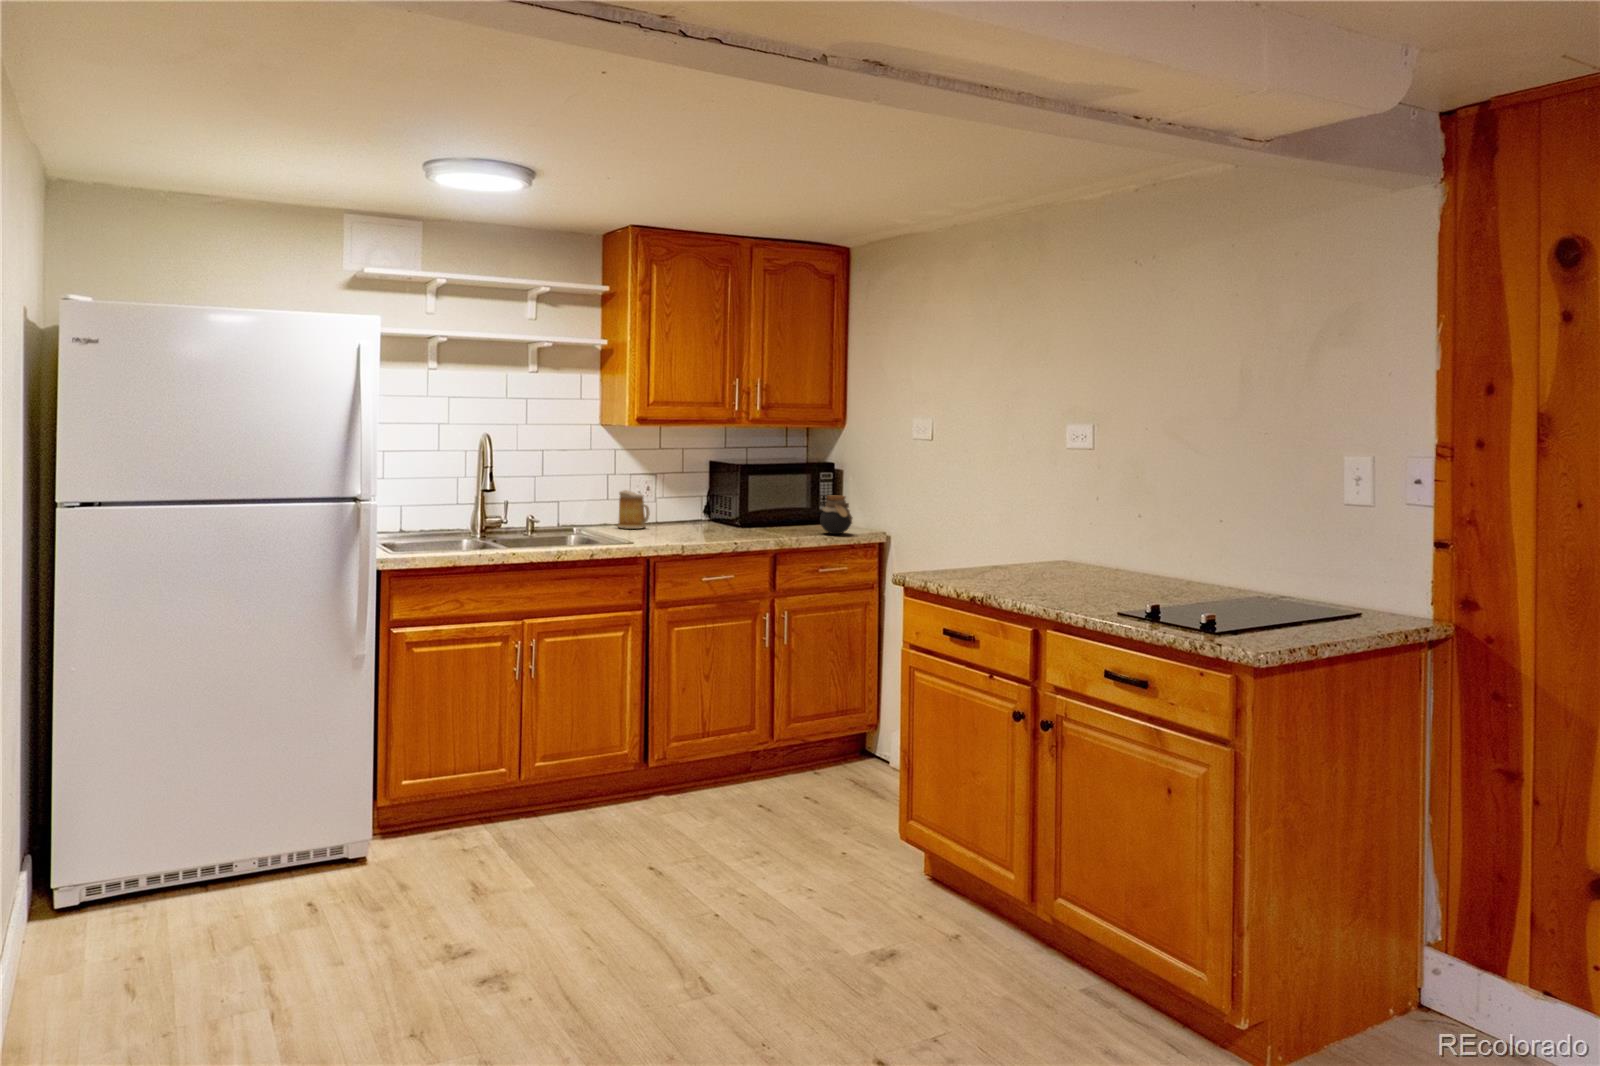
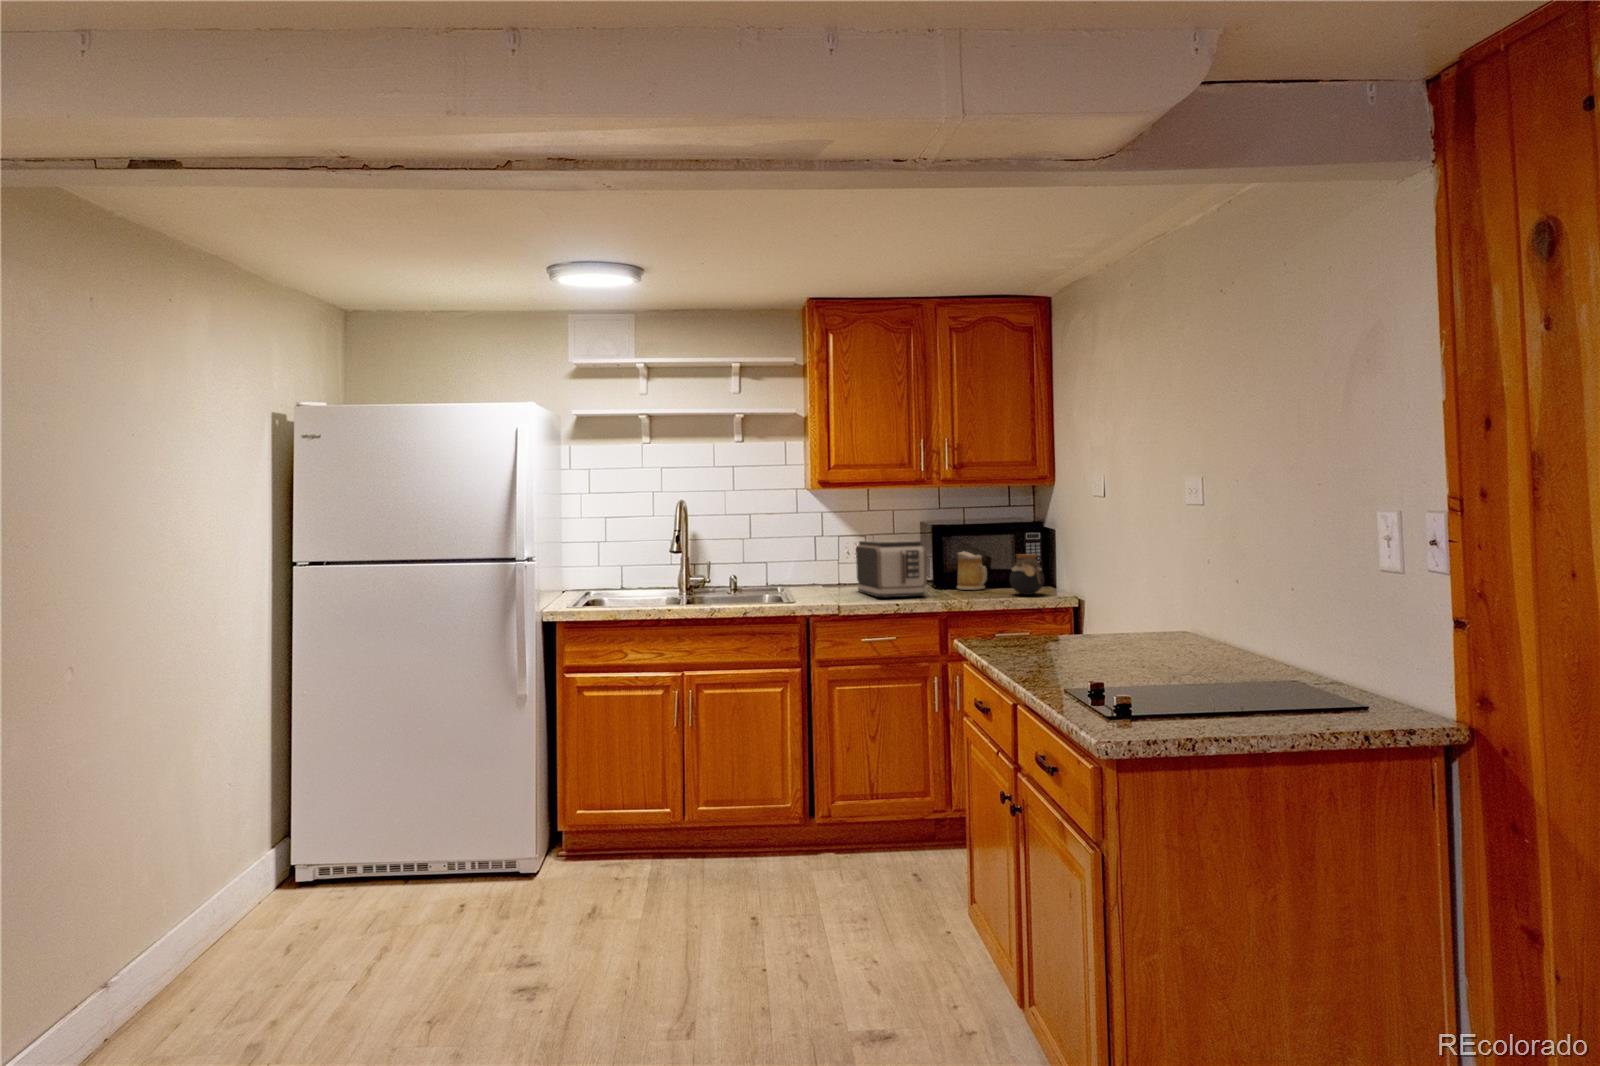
toaster: none [664,479,749,538] -> present [856,540,927,597]
mug: present [618,490,650,529] -> present [957,552,987,590]

